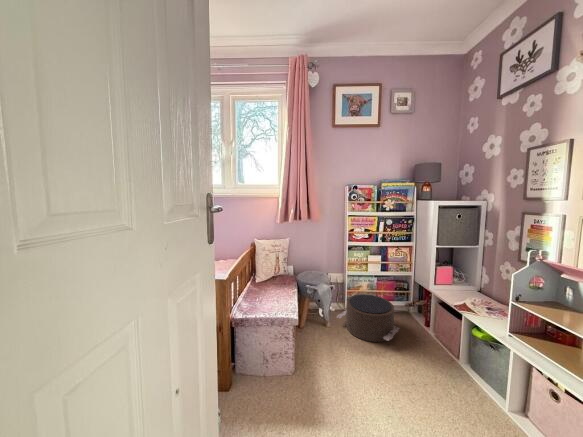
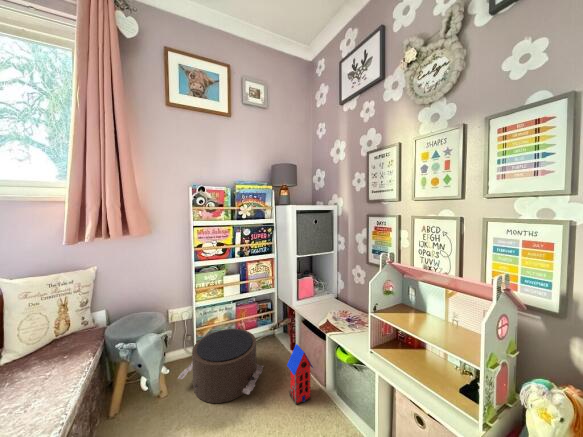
toy house: none [421,316,447,362] -> present [287,344,313,404]

